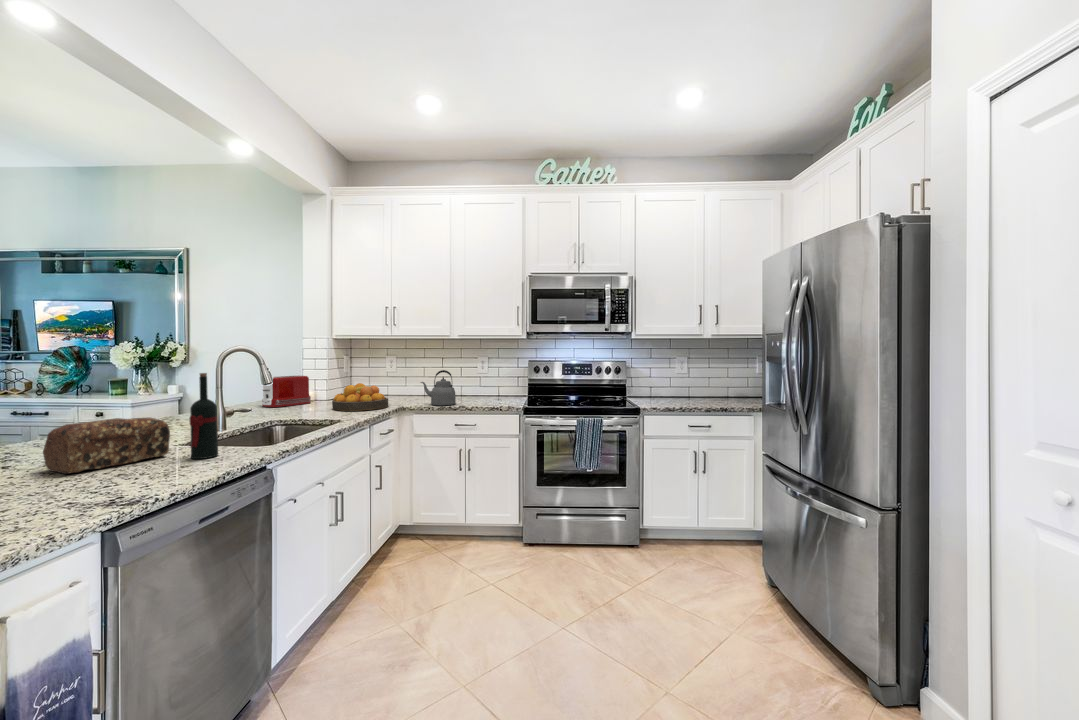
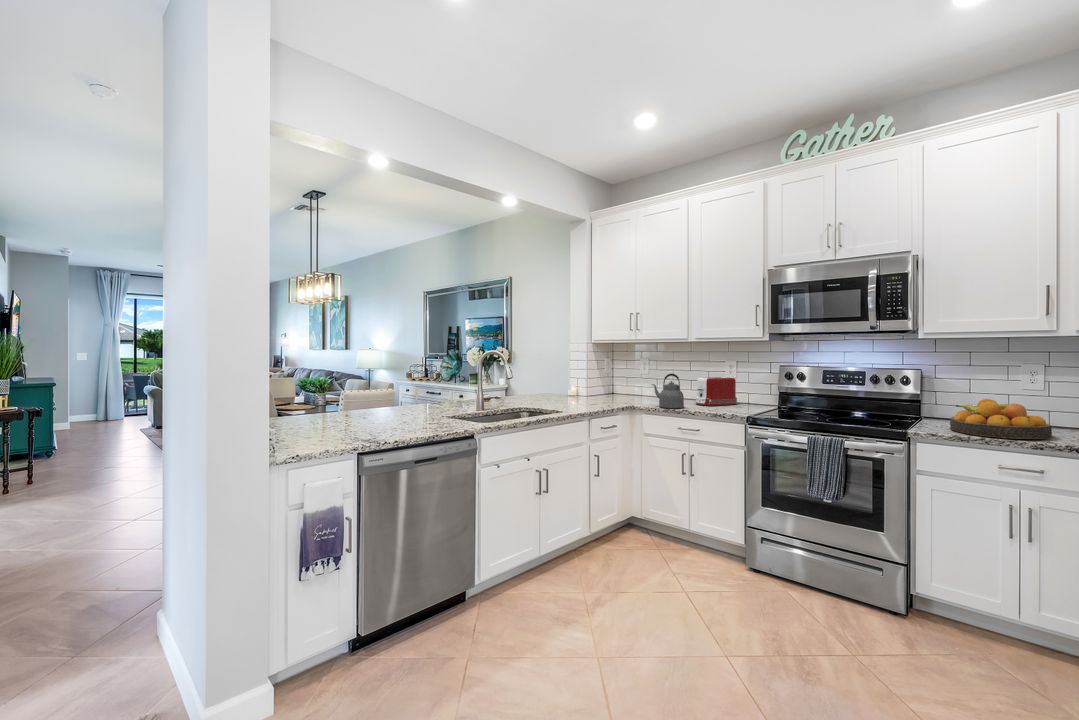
wine bottle: present [189,373,218,459] -> none [441,369,457,425]
toaster: present [262,376,311,407] -> present [696,377,737,406]
fruit bowl: present [332,383,388,411] -> present [950,399,1052,439]
bread loaf: present [43,418,170,474] -> none [383,395,437,423]

